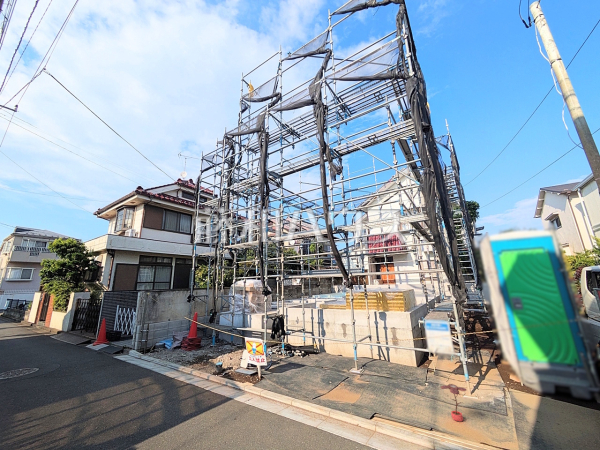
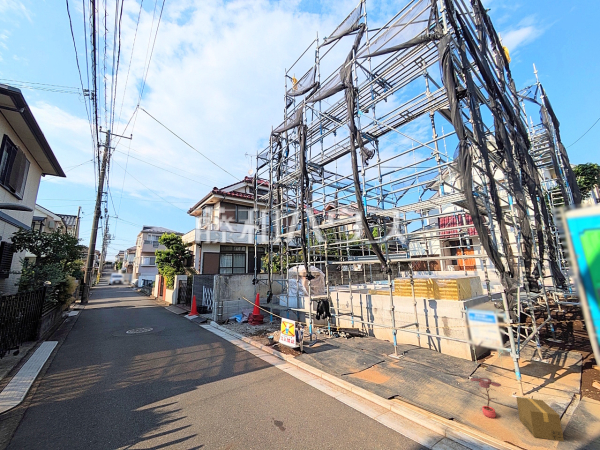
cardboard box: none [478,398,519,434] -> present [516,397,564,441]

